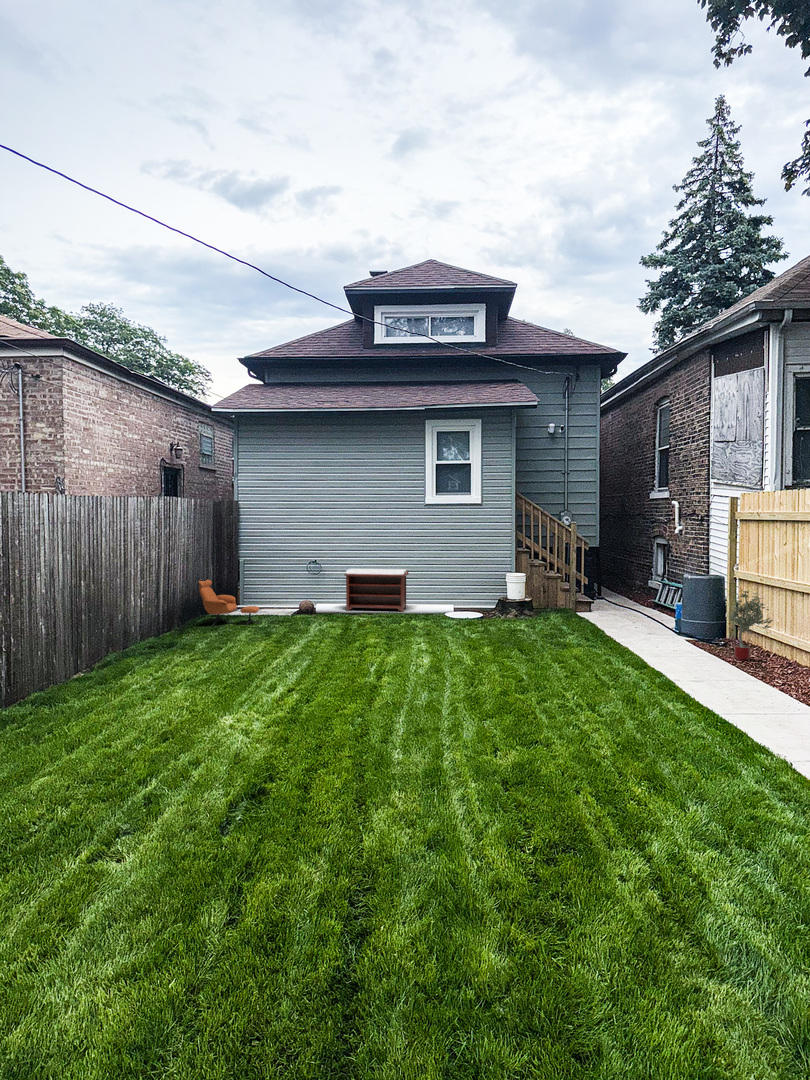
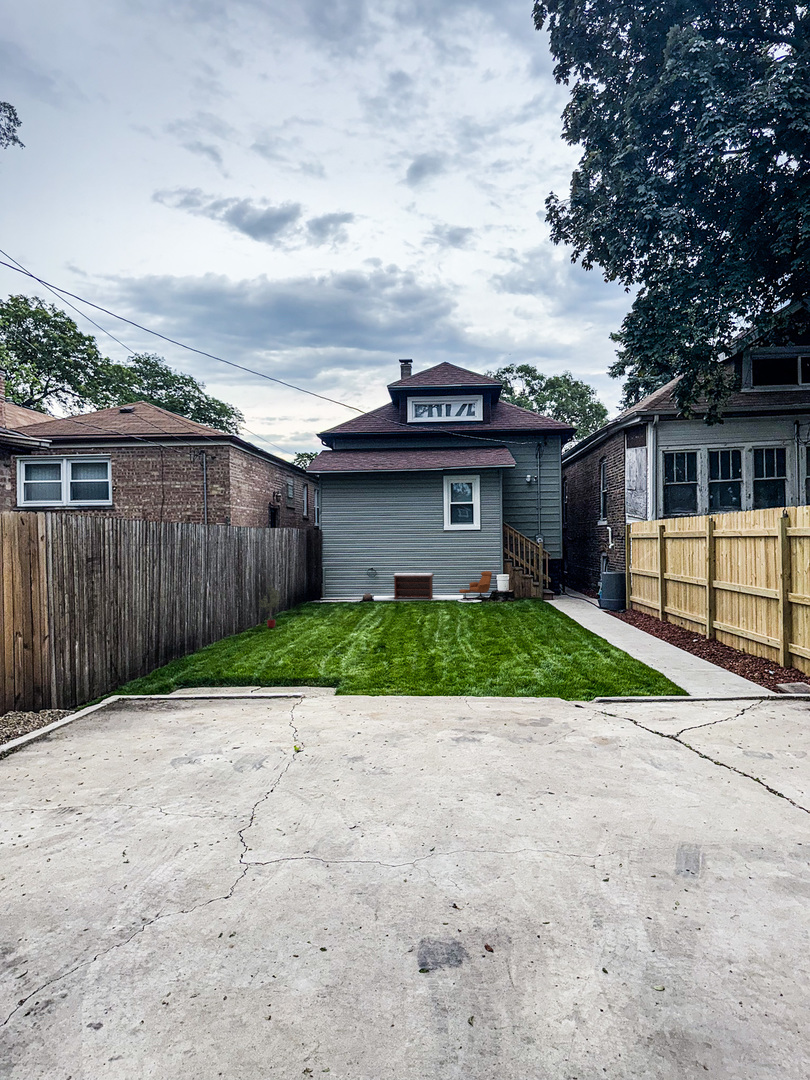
lounge chair: present [199,580,261,626] -> present [459,571,492,600]
potted tree: present [729,591,773,660] -> present [259,585,280,628]

